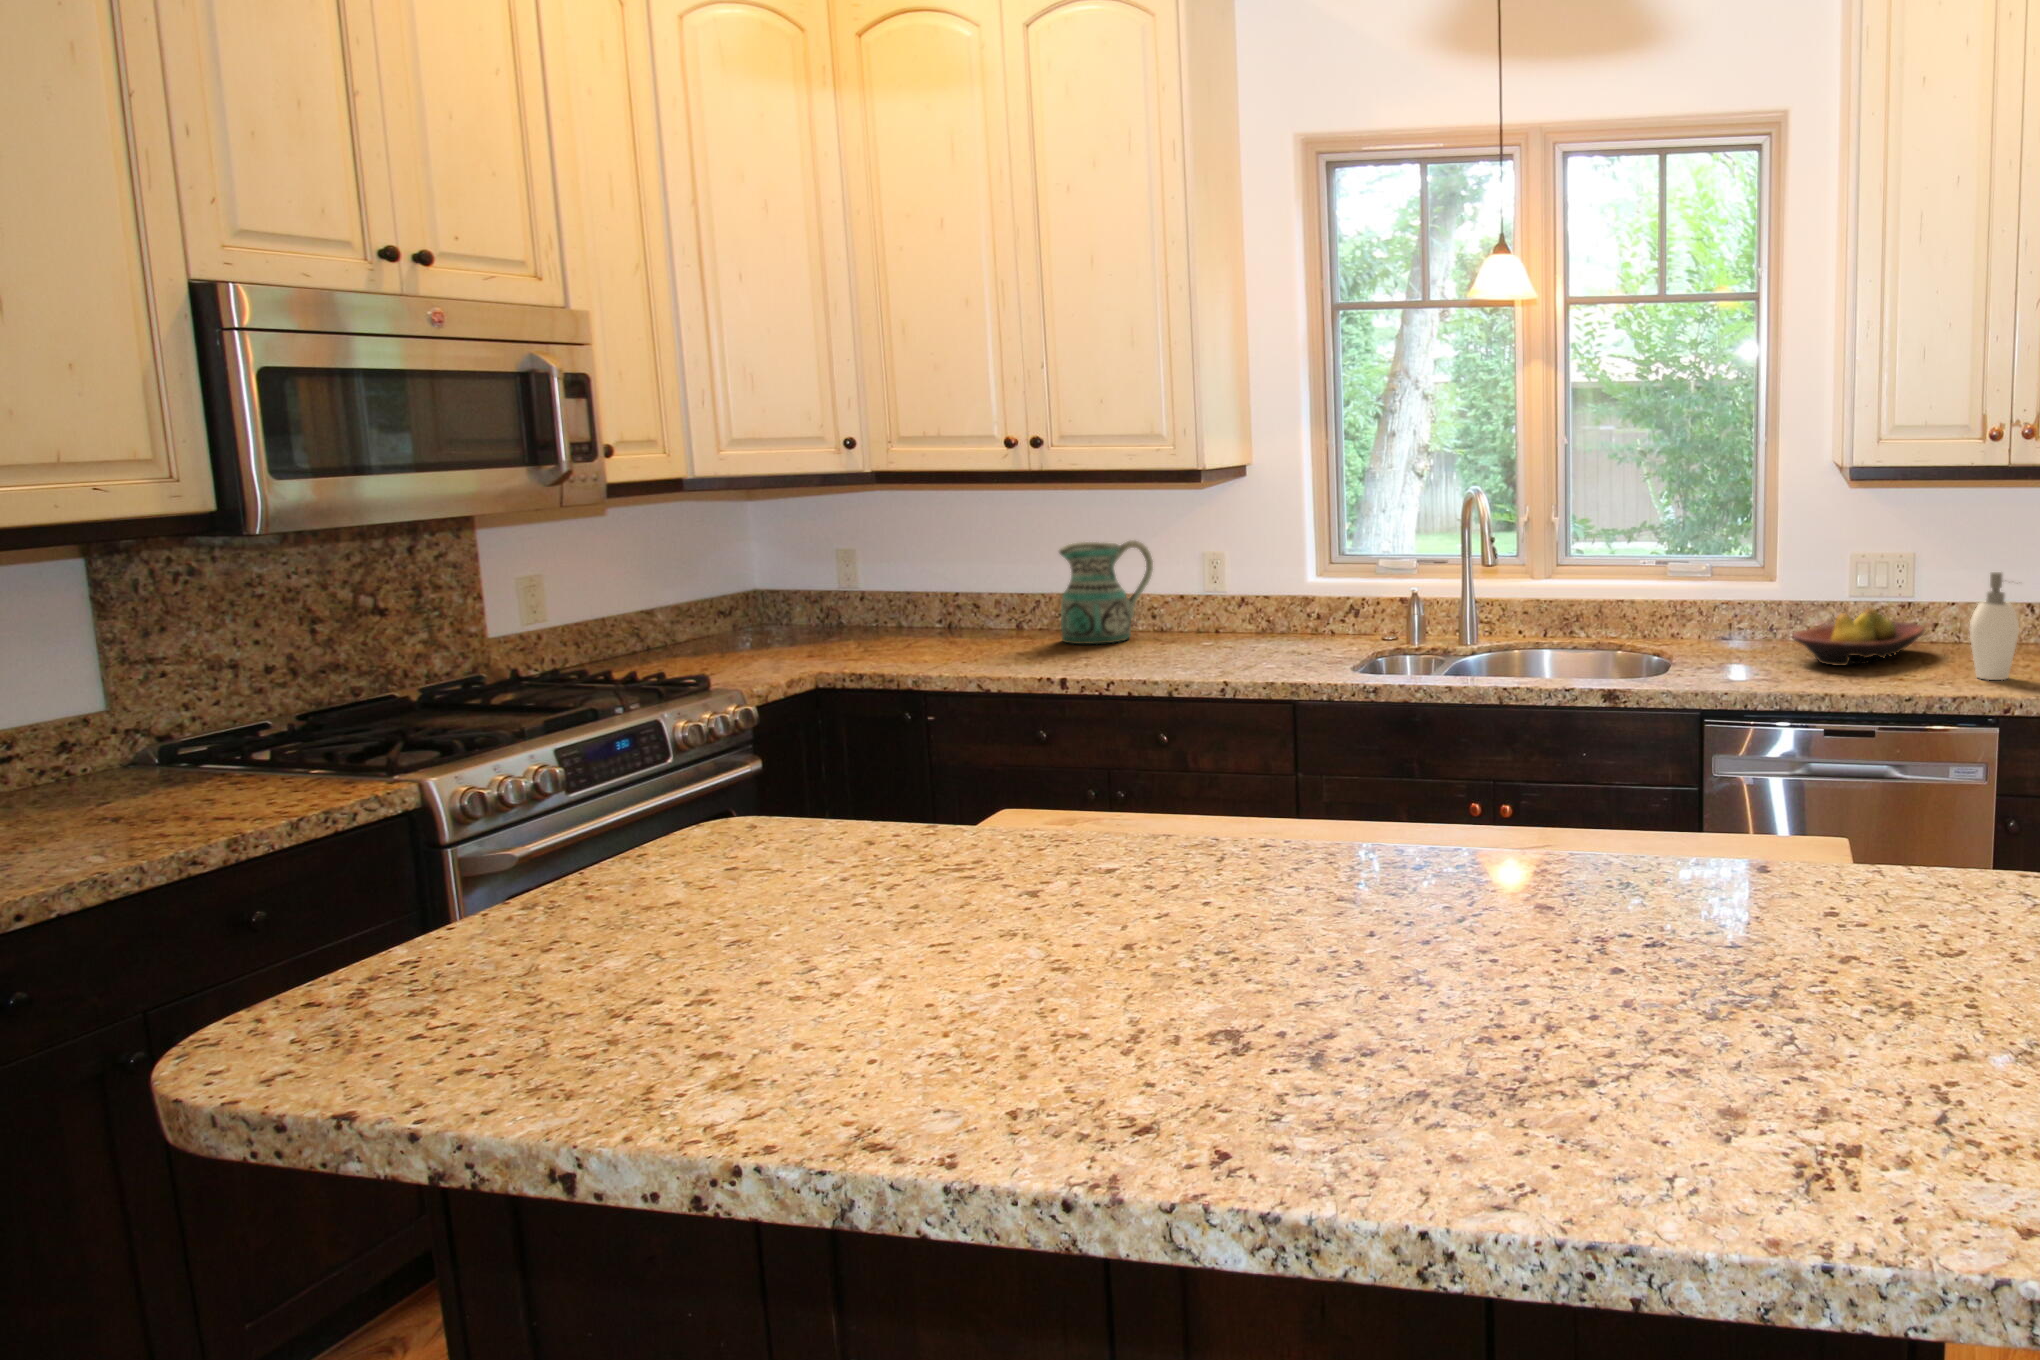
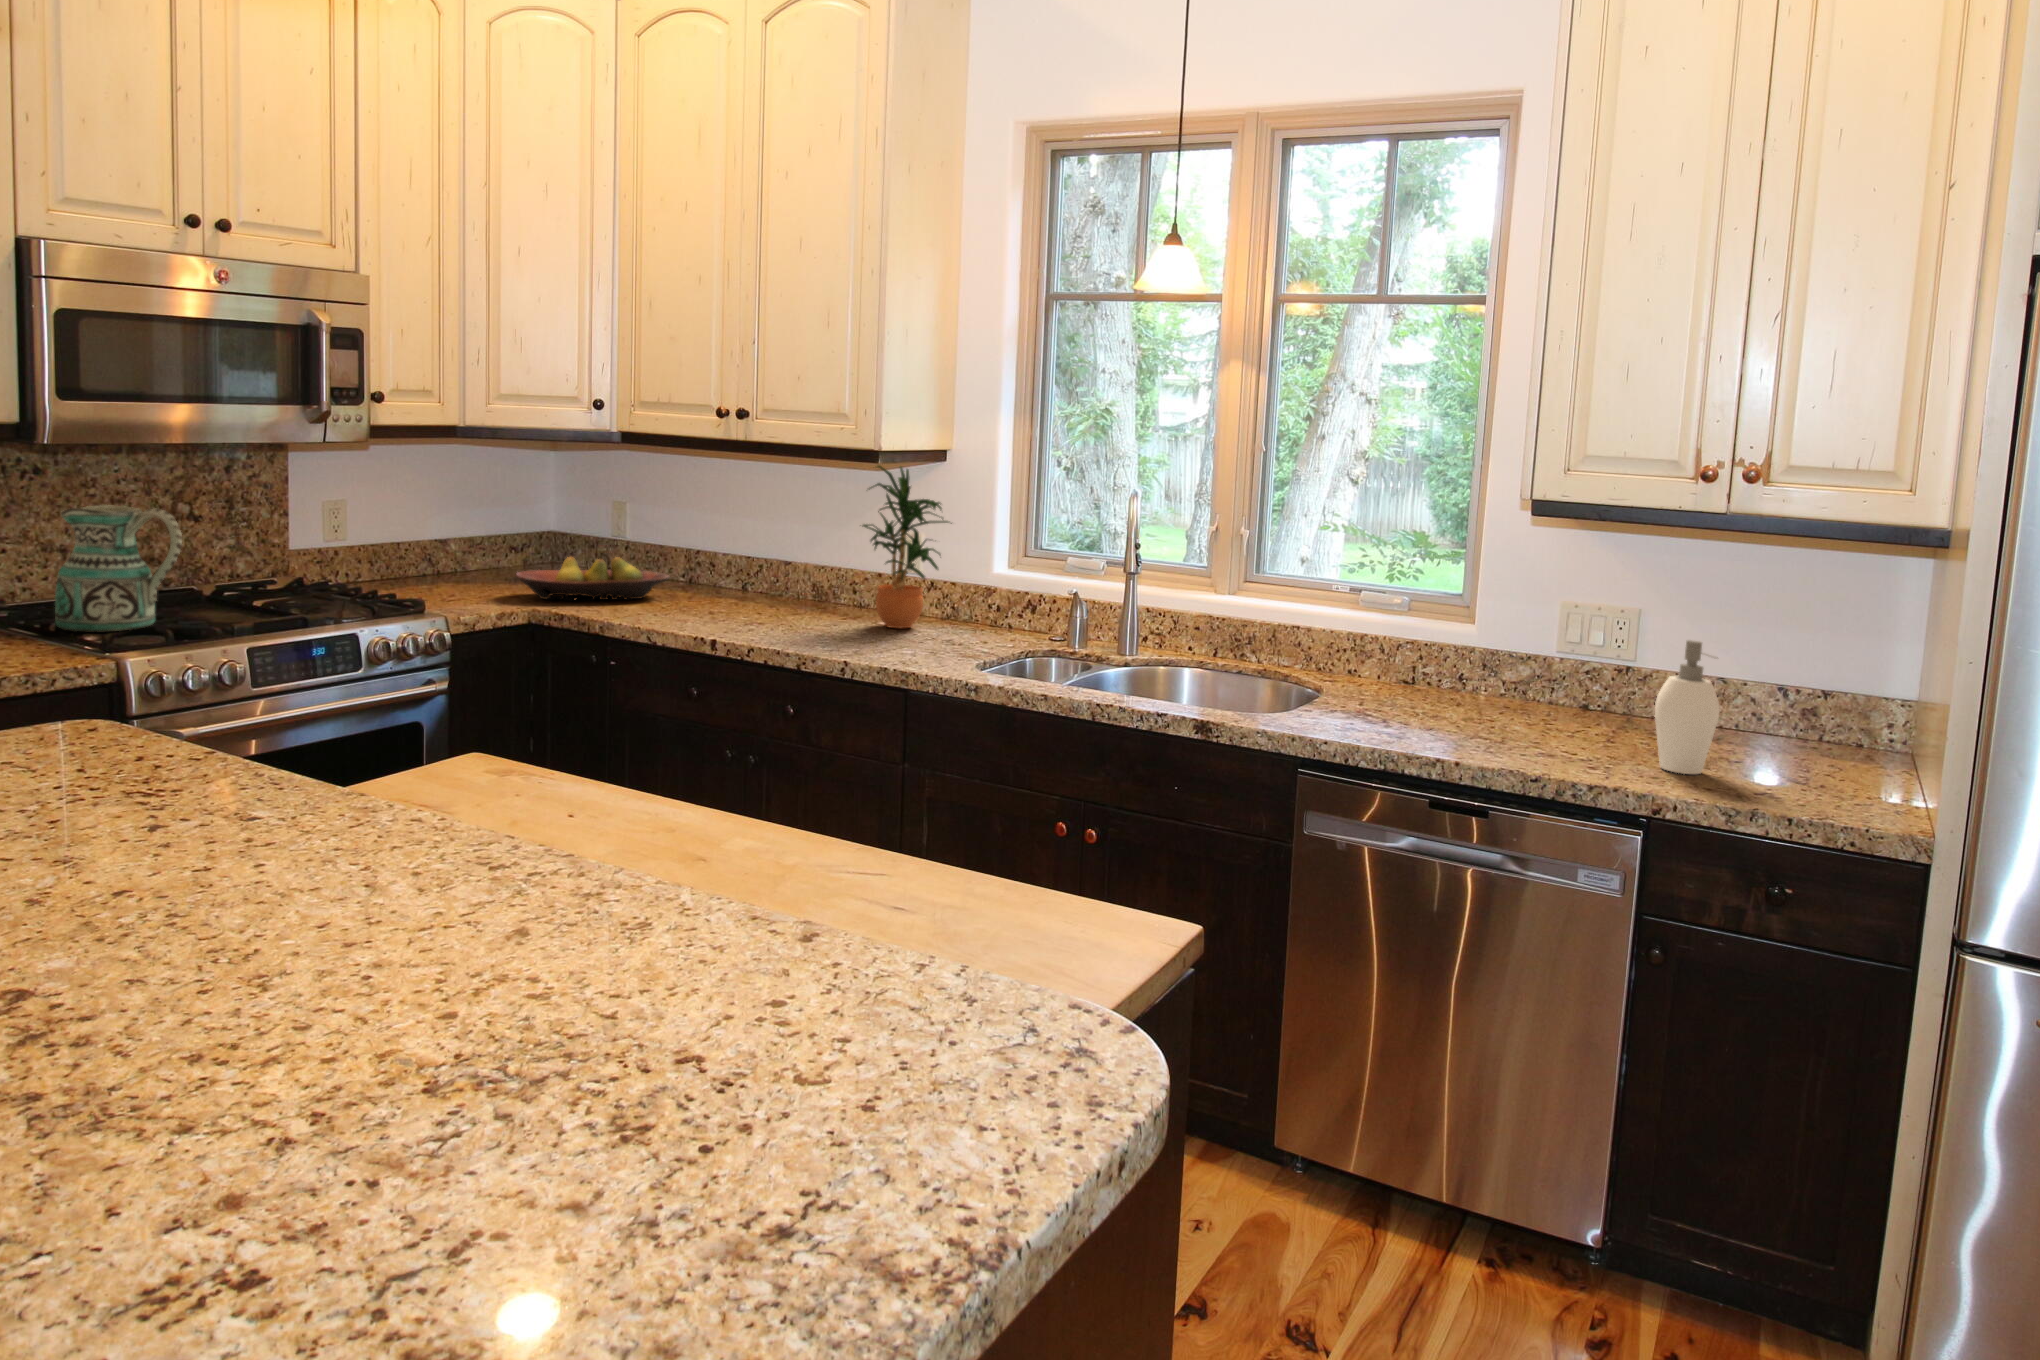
potted plant: none [1182,482,1279,646] -> present [862,466,952,628]
ceramic pitcher: present [1059,540,1153,644] -> present [55,505,182,631]
fruit bowl: present [1792,608,1925,666] -> present [516,557,669,600]

